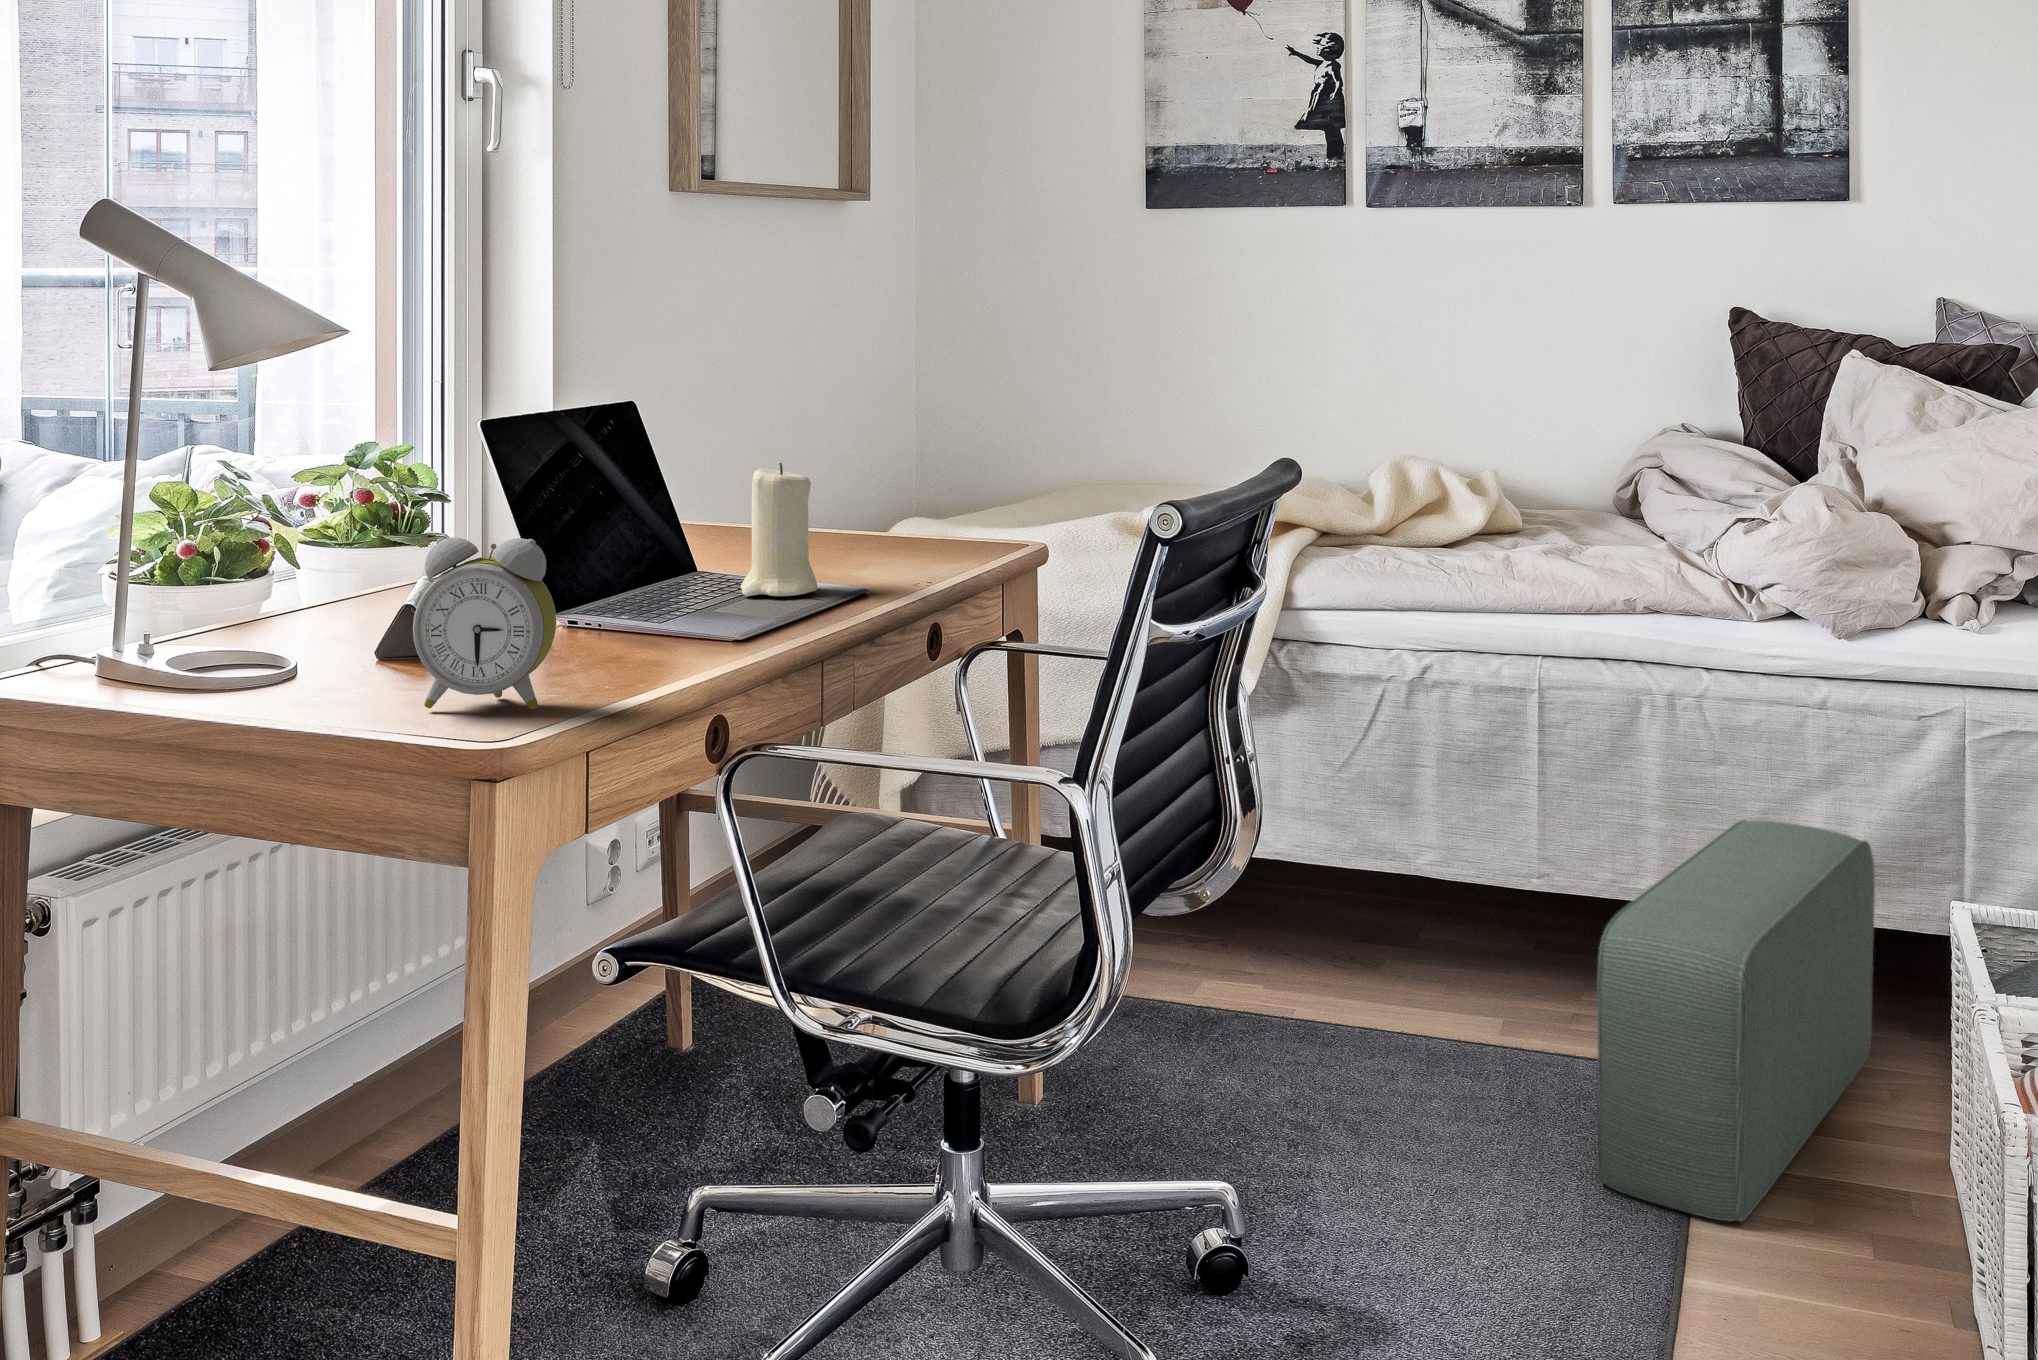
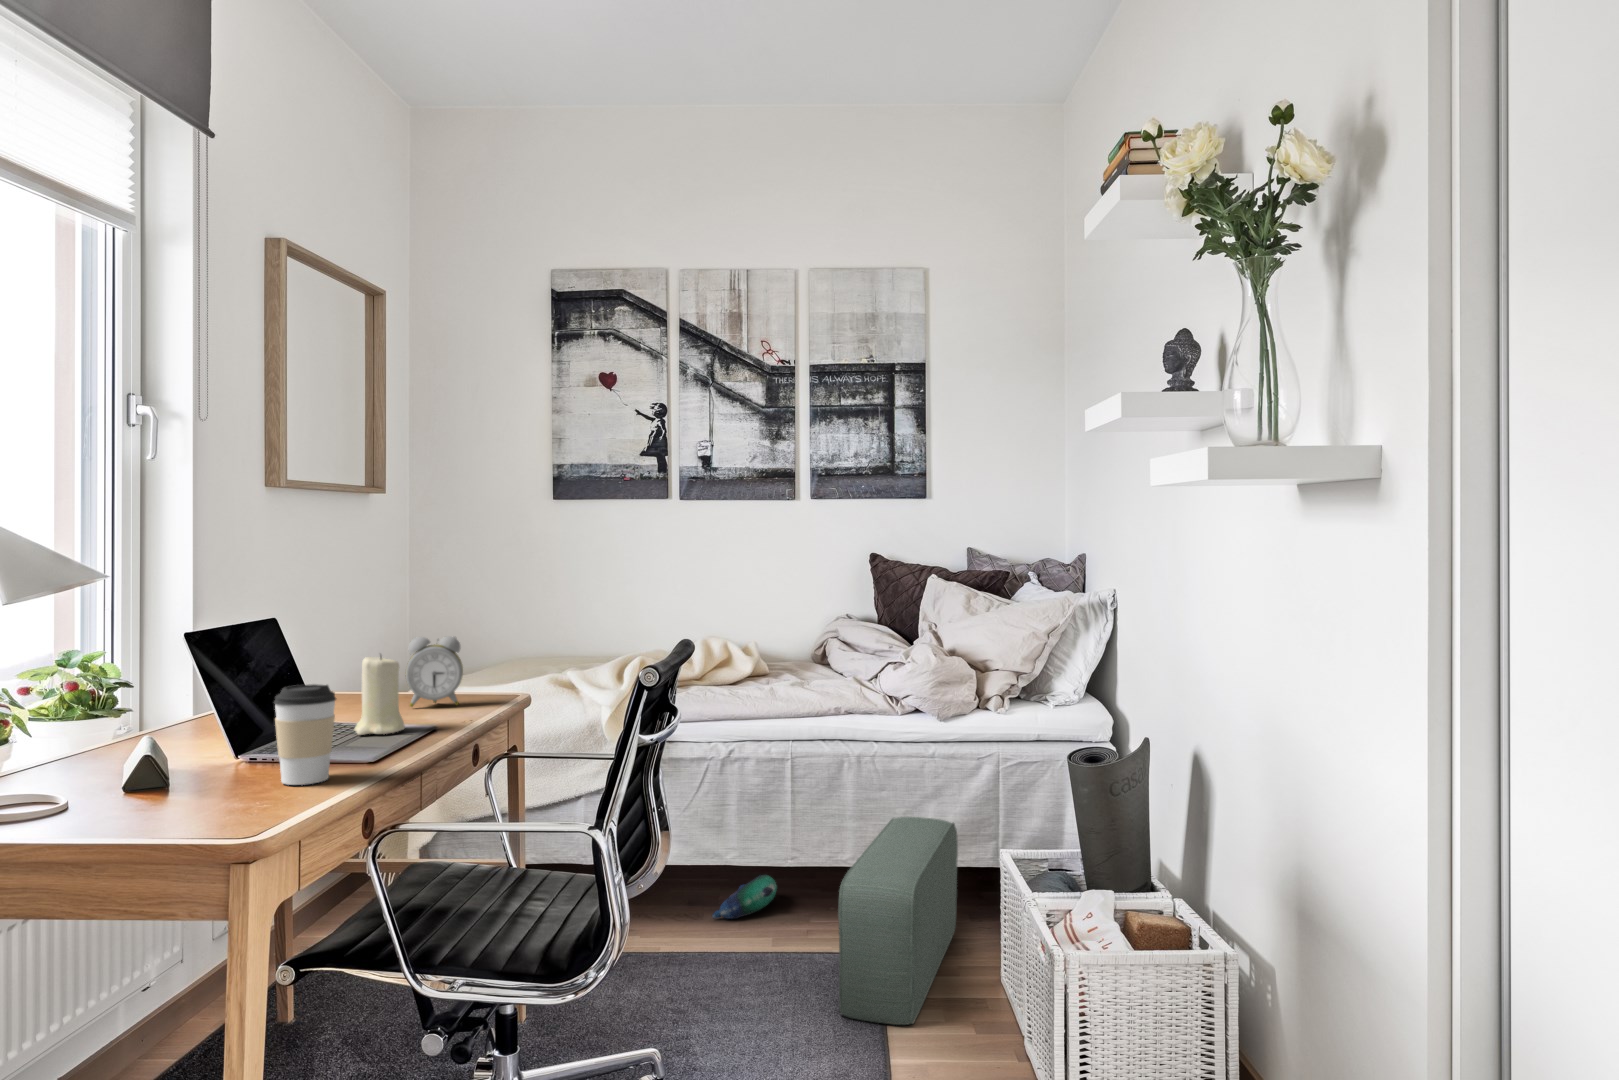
coffee cup: none [587,508,681,667] -> present [274,684,336,785]
alarm clock: present [413,538,556,710] -> present [406,636,463,707]
plush toy: none [1391,905,1519,980] -> present [712,875,777,919]

